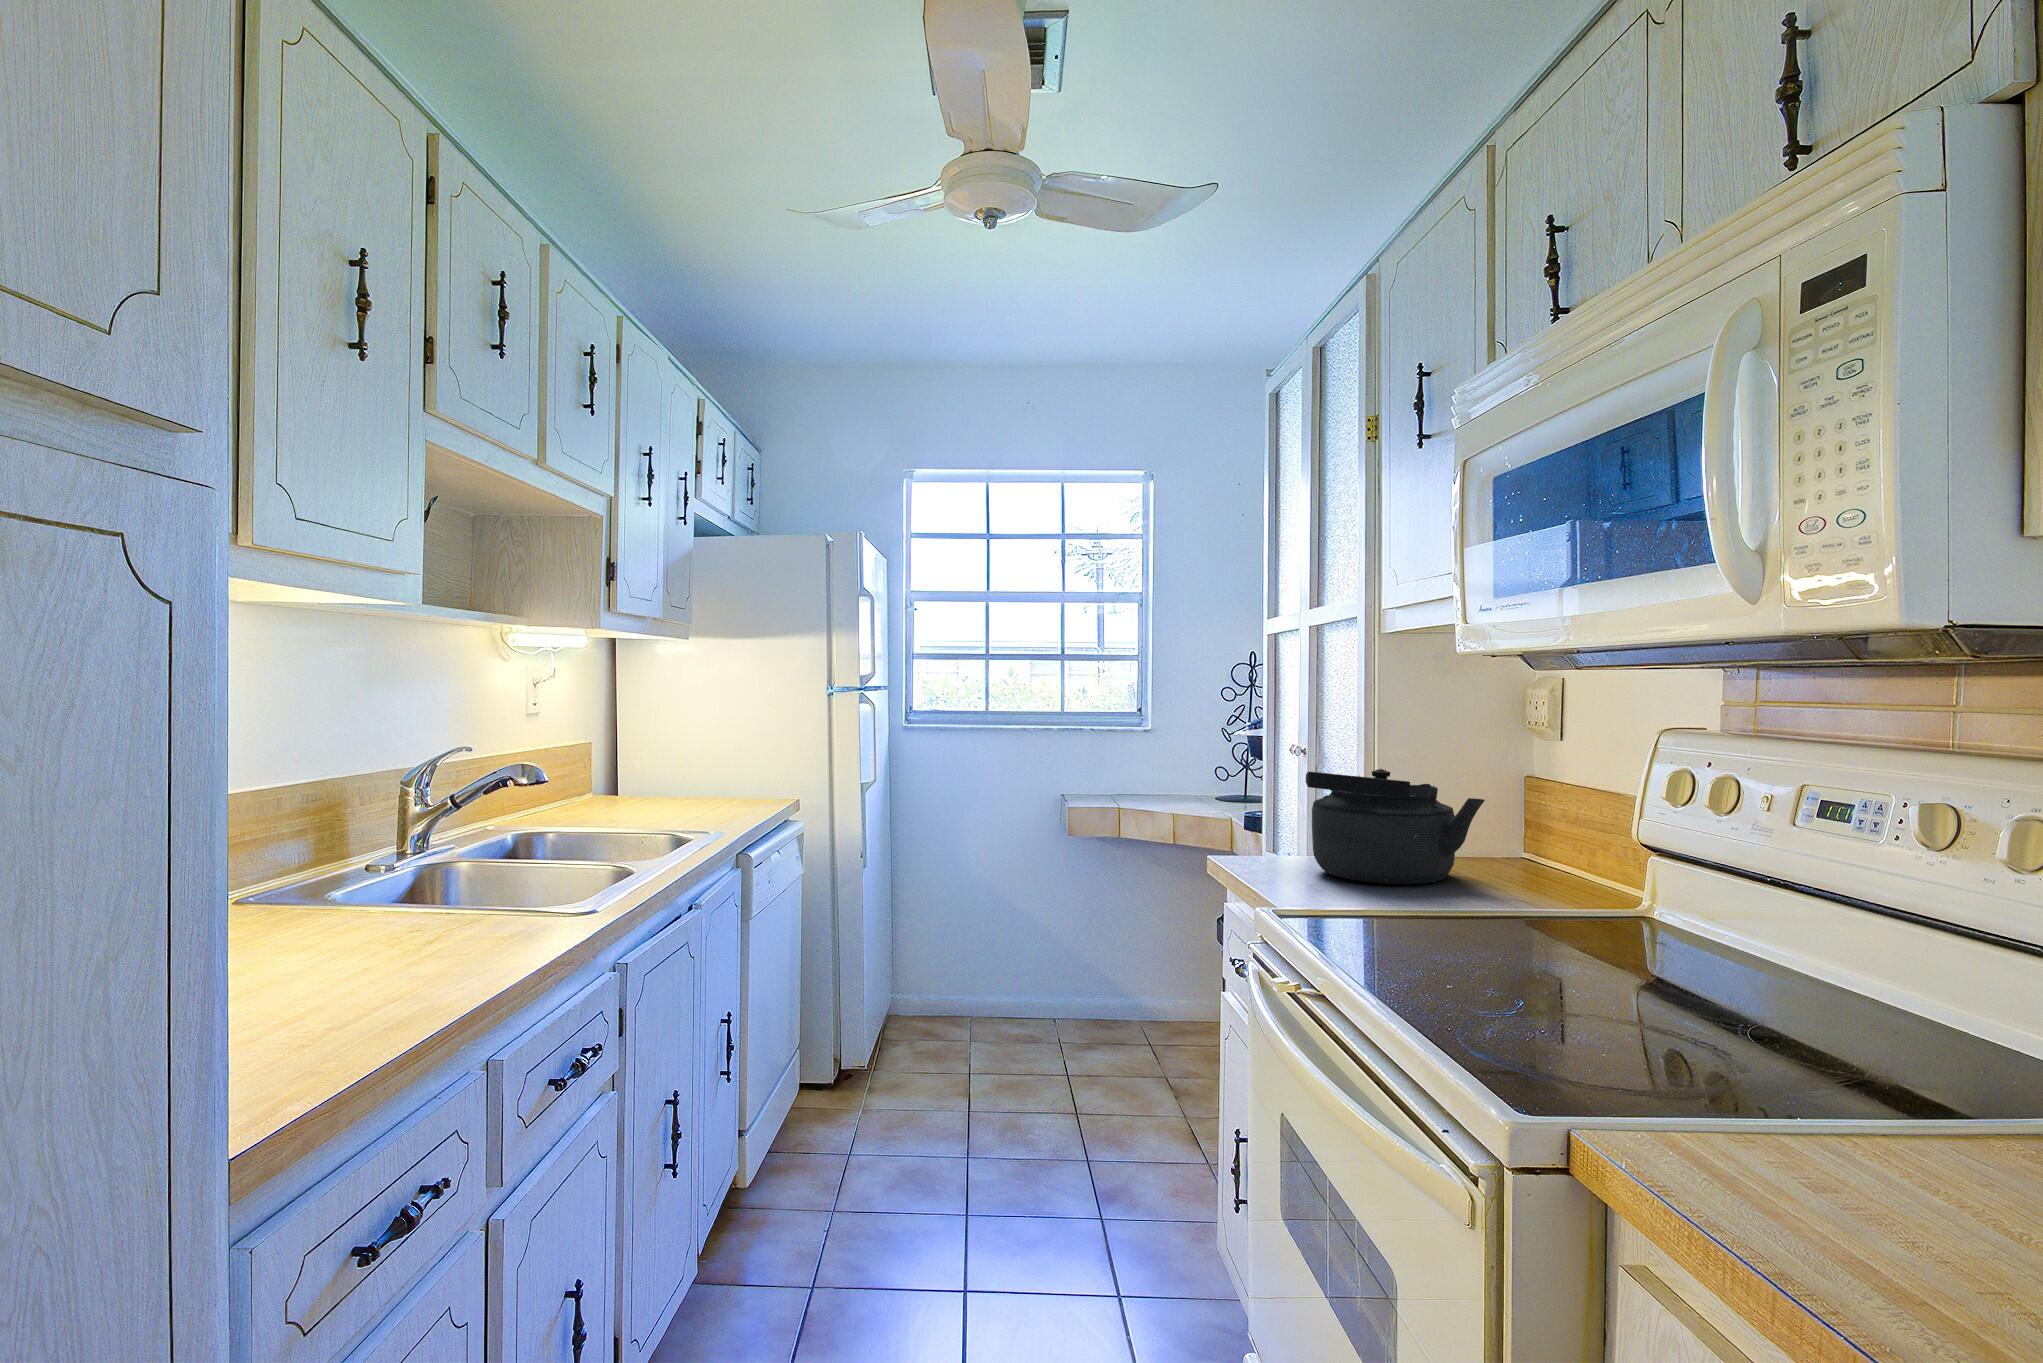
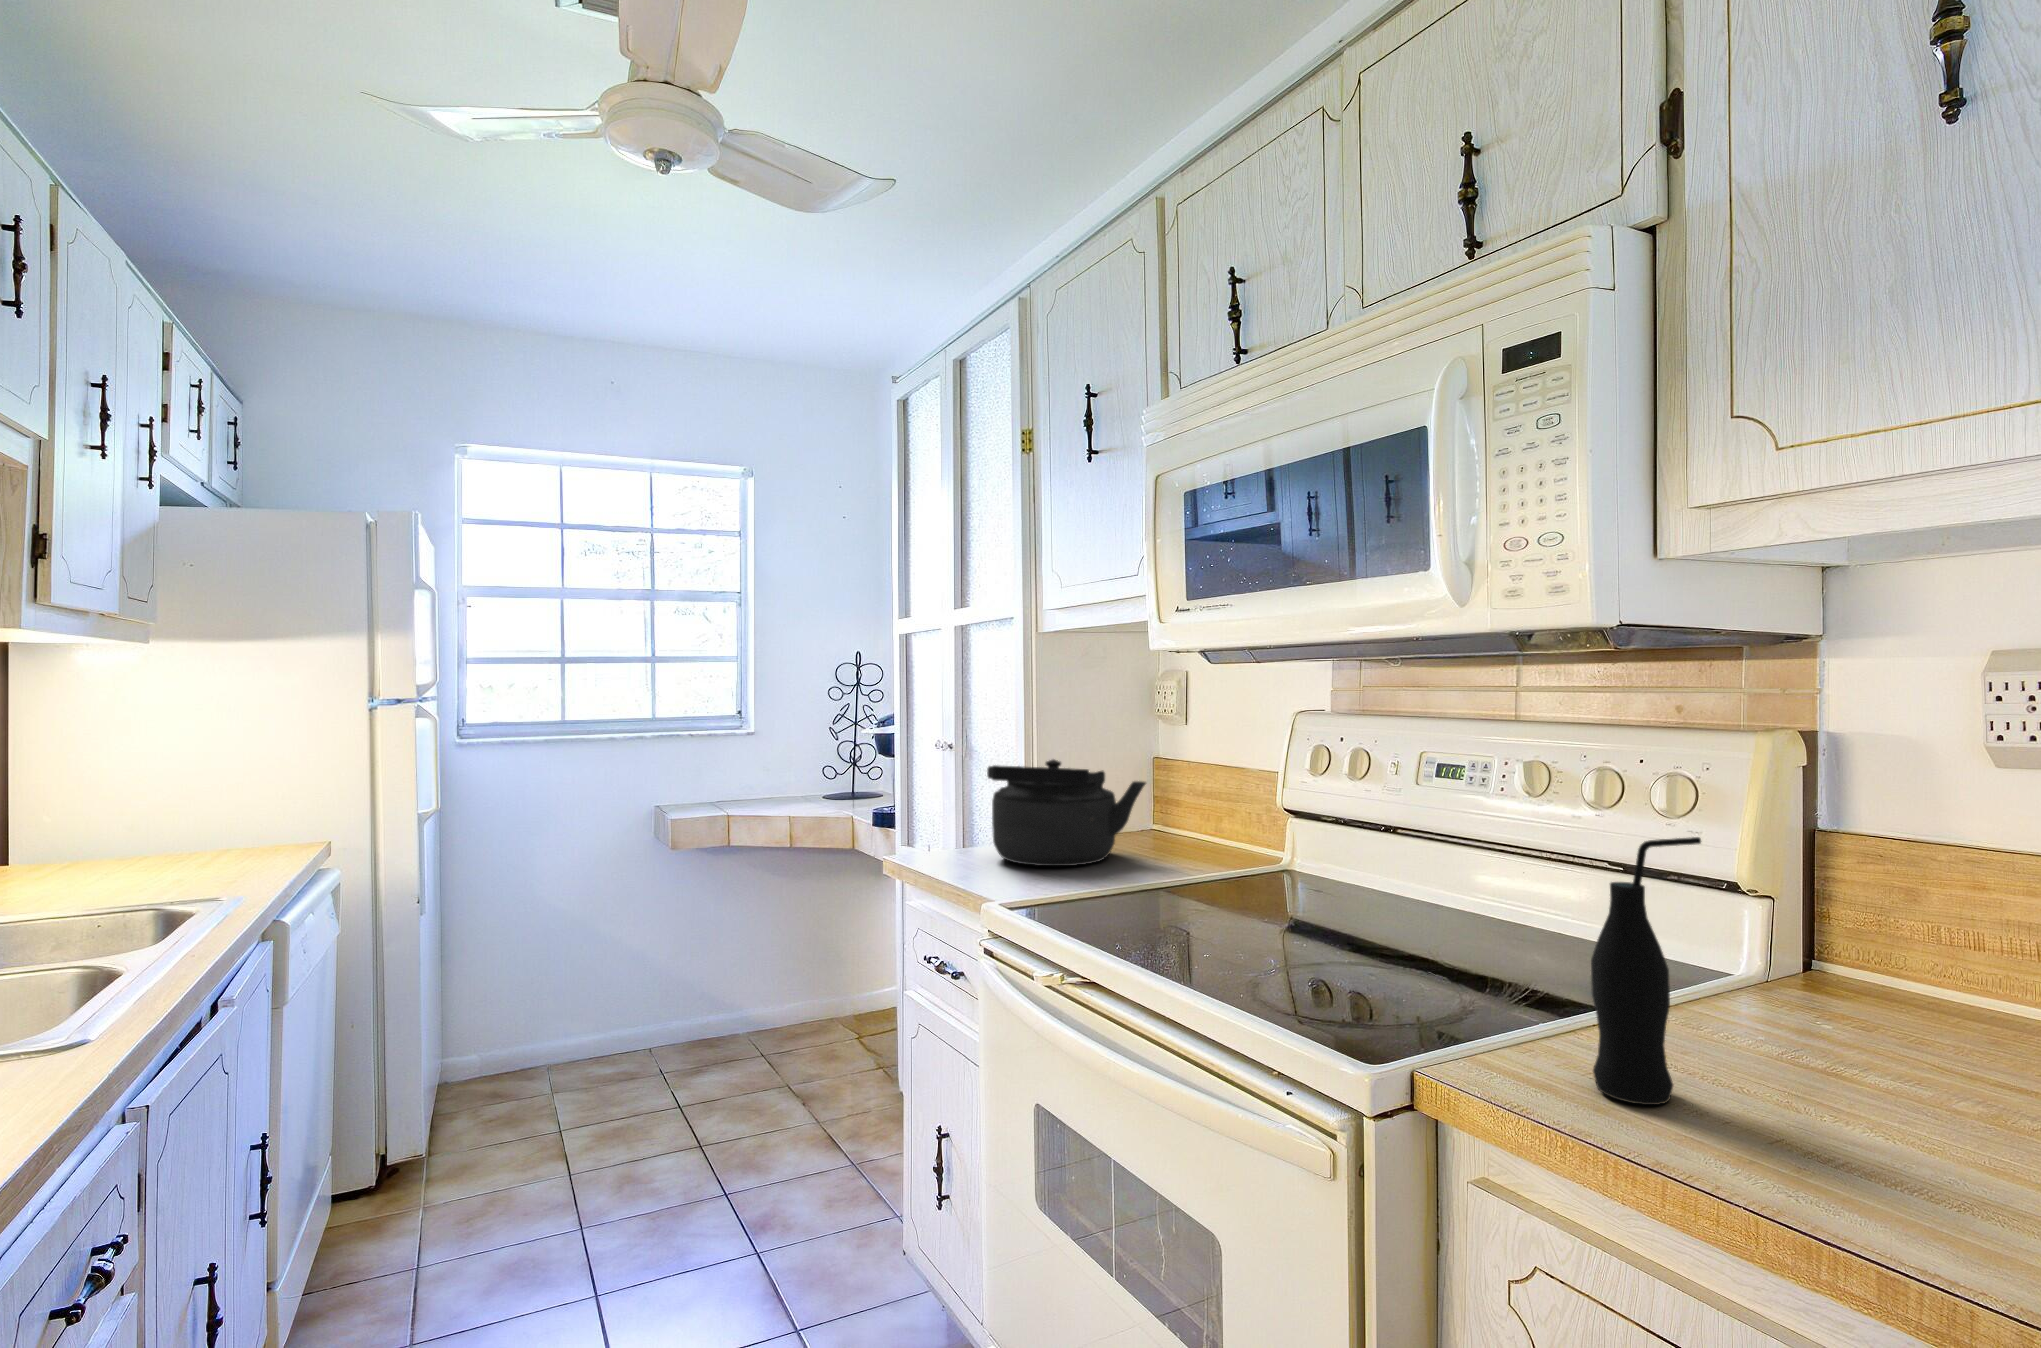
bottle: none [1778,901,1940,1224] -> present [1591,837,1701,1105]

